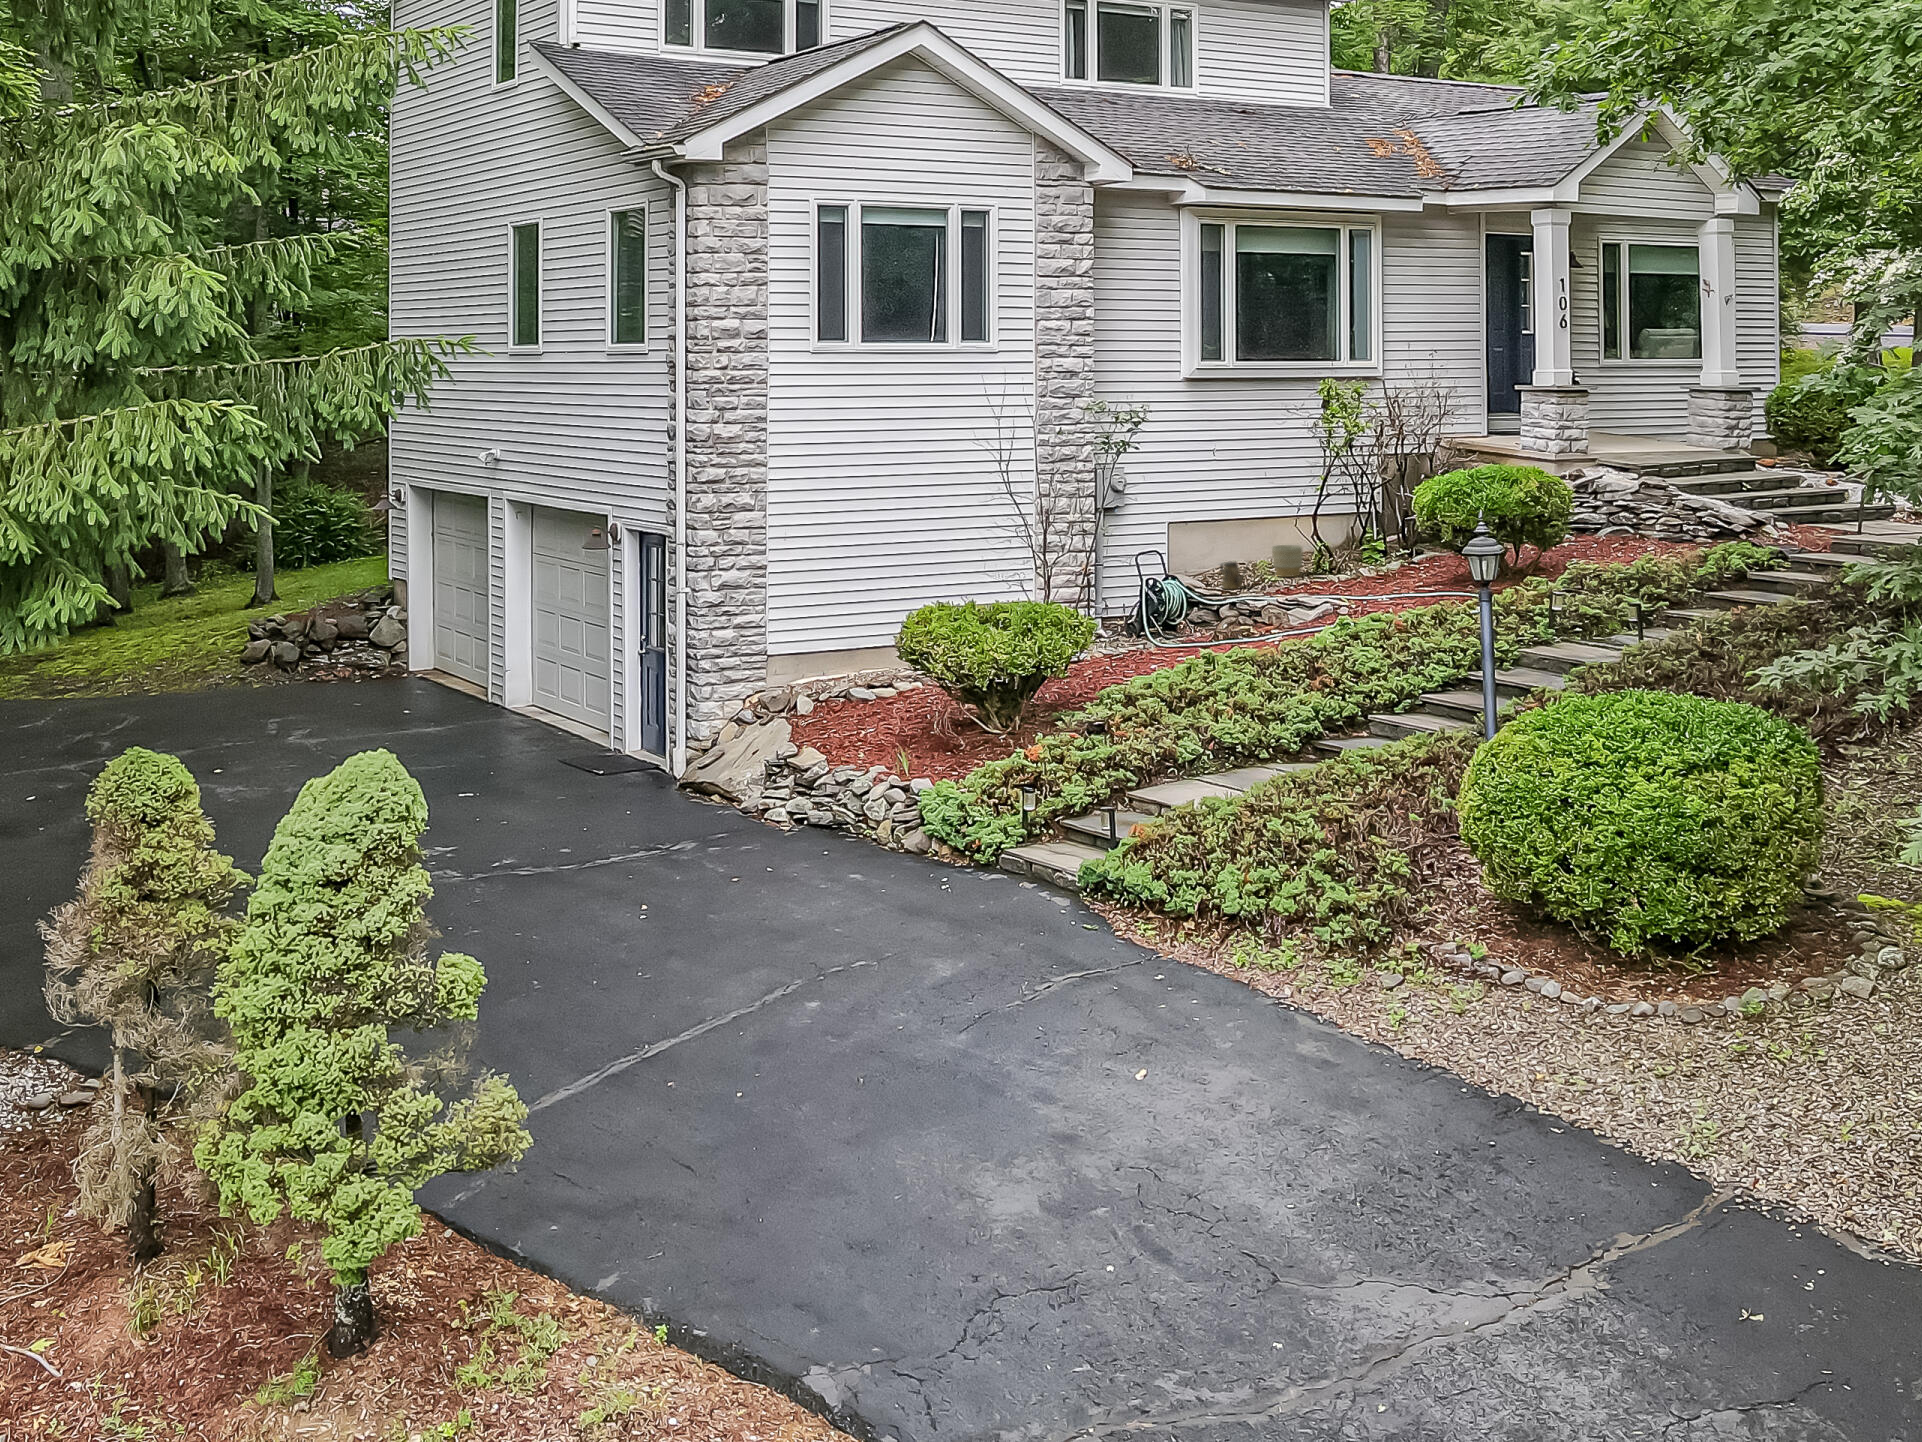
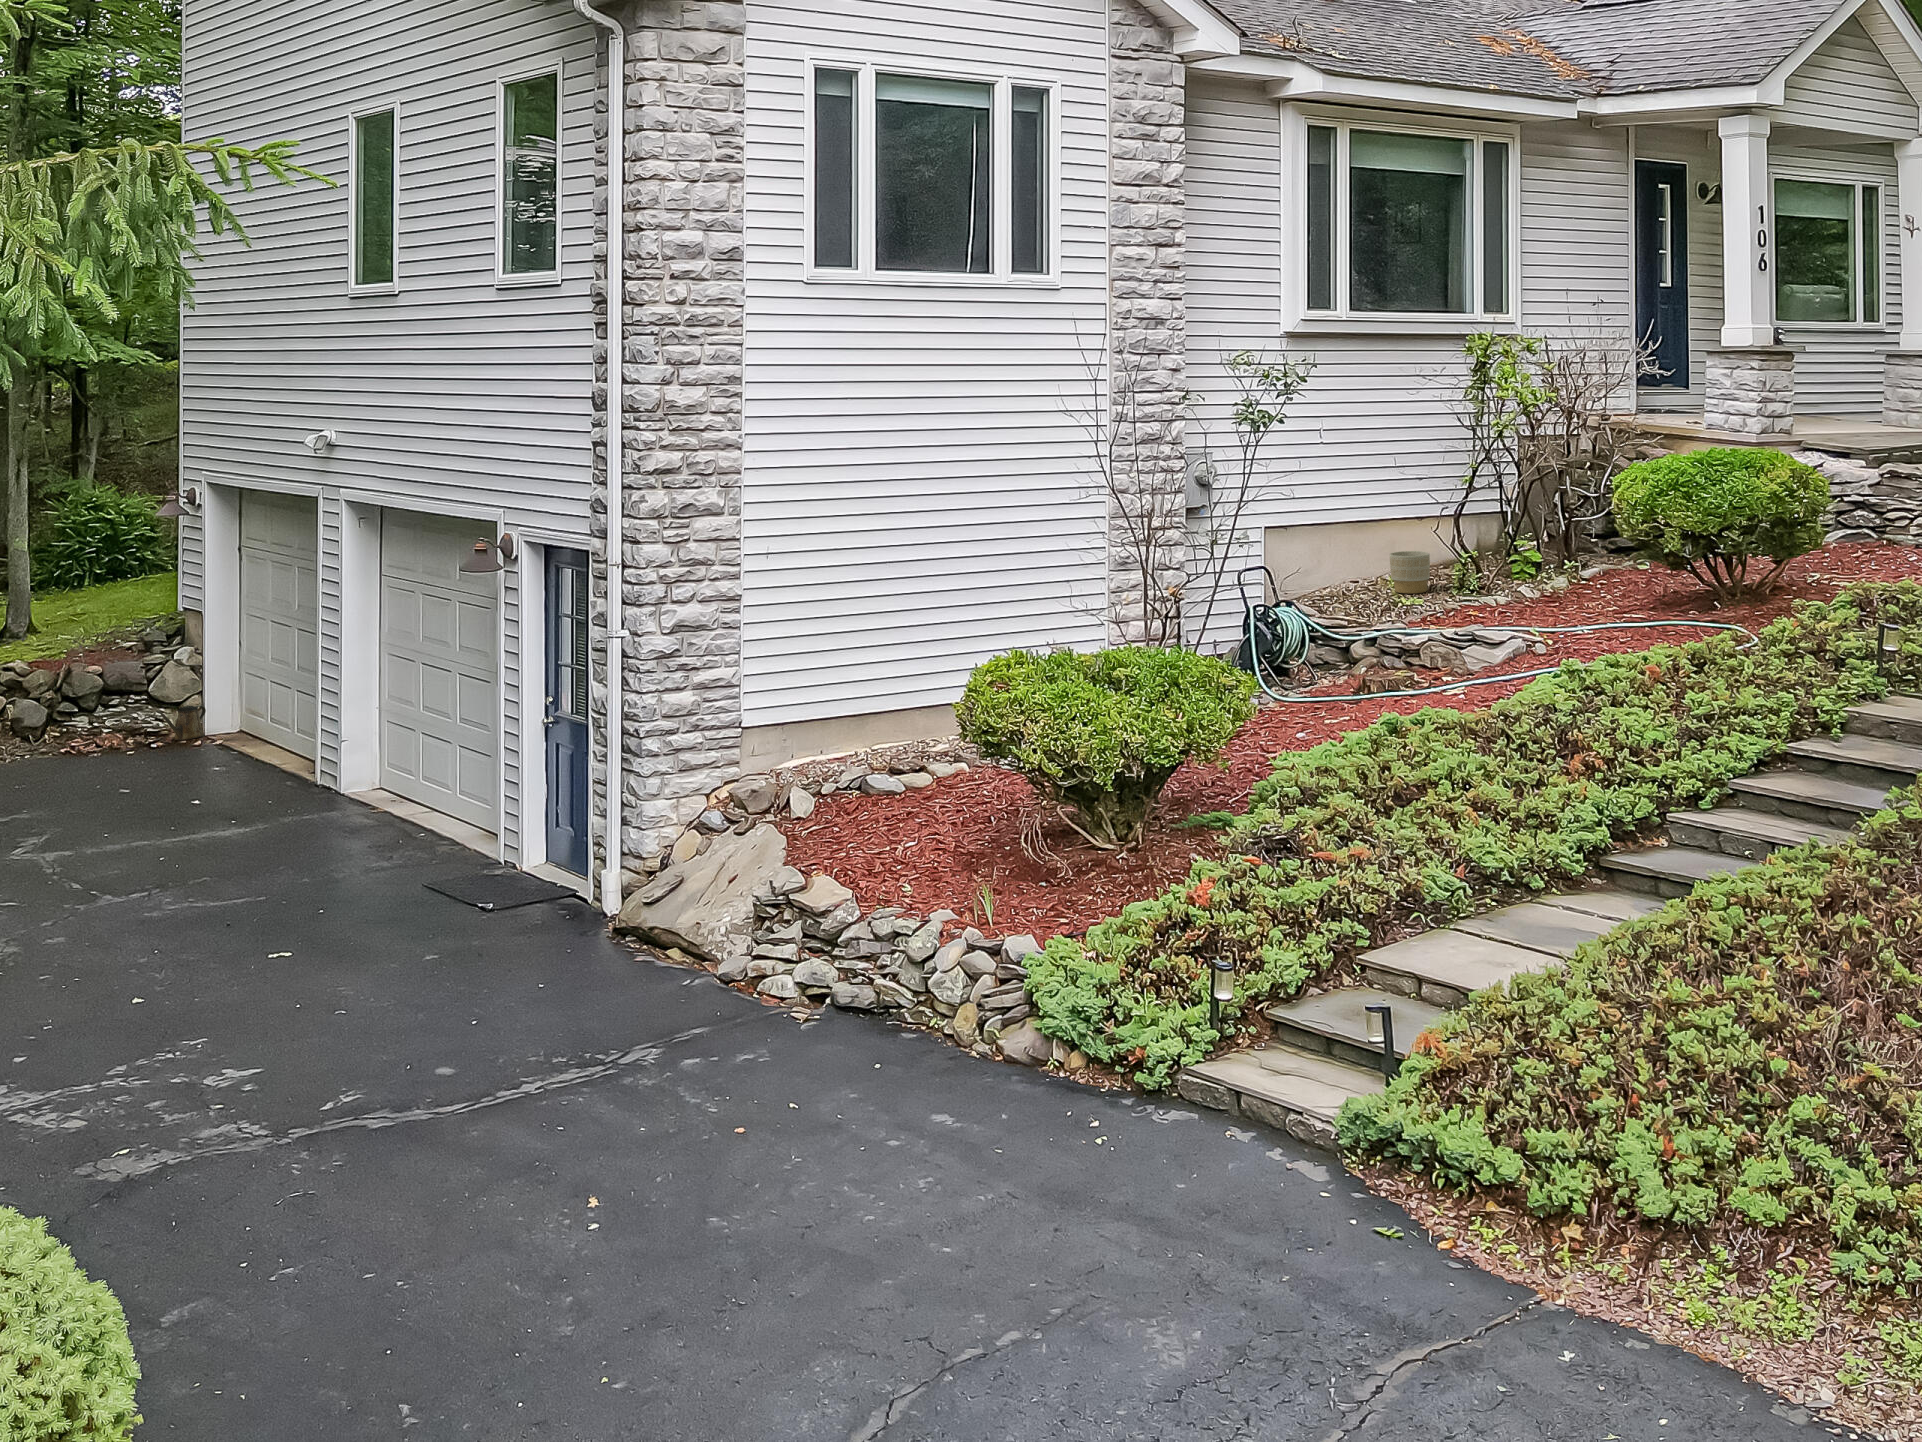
watering can: present [1220,561,1248,589] -> present [156,705,206,740]

